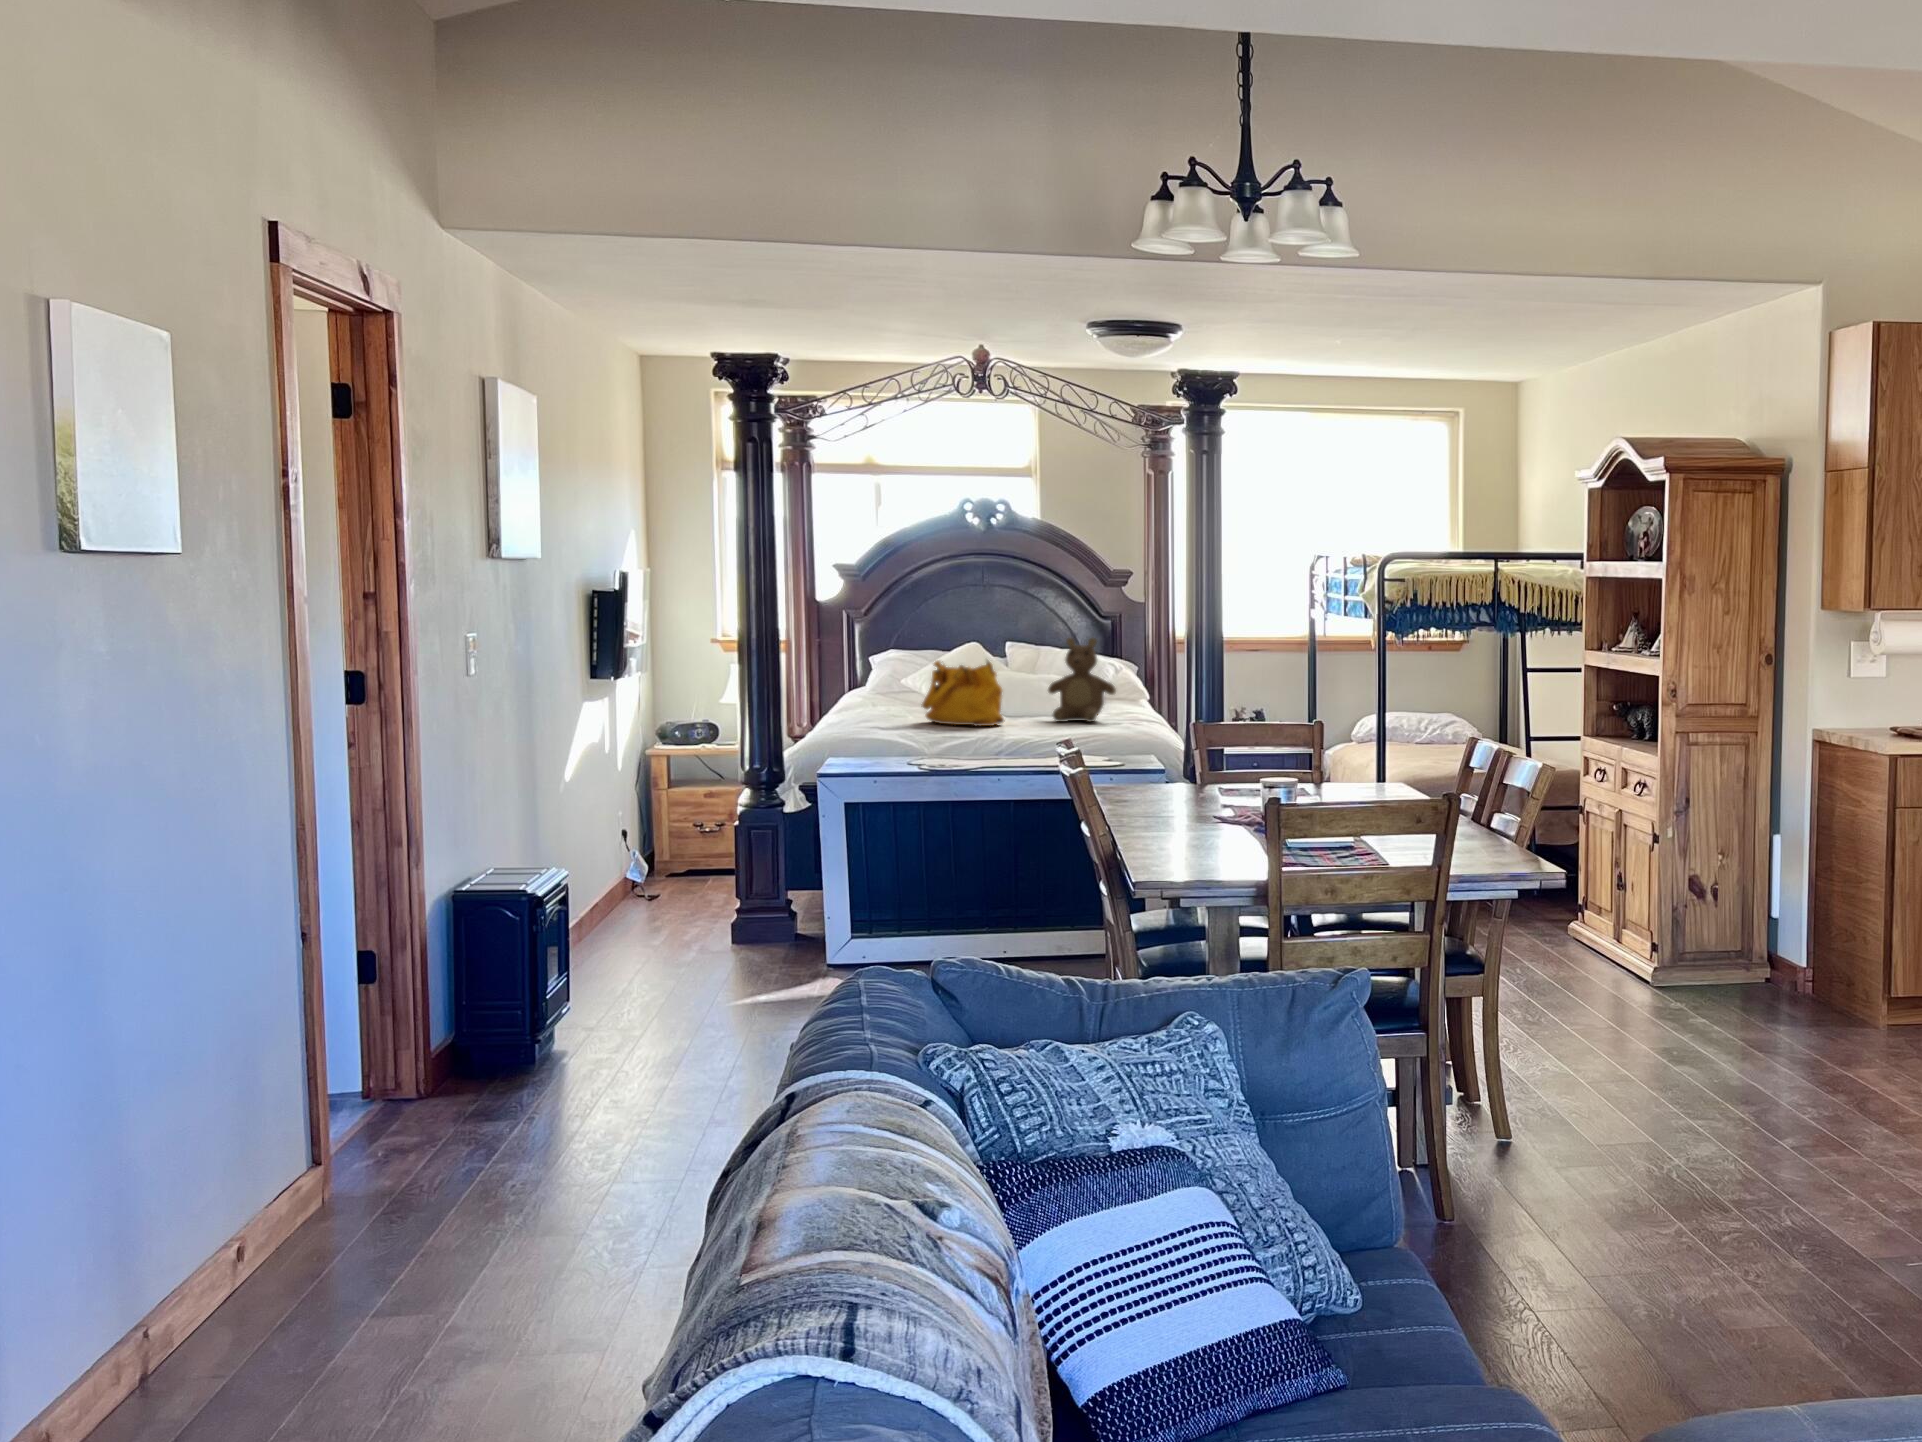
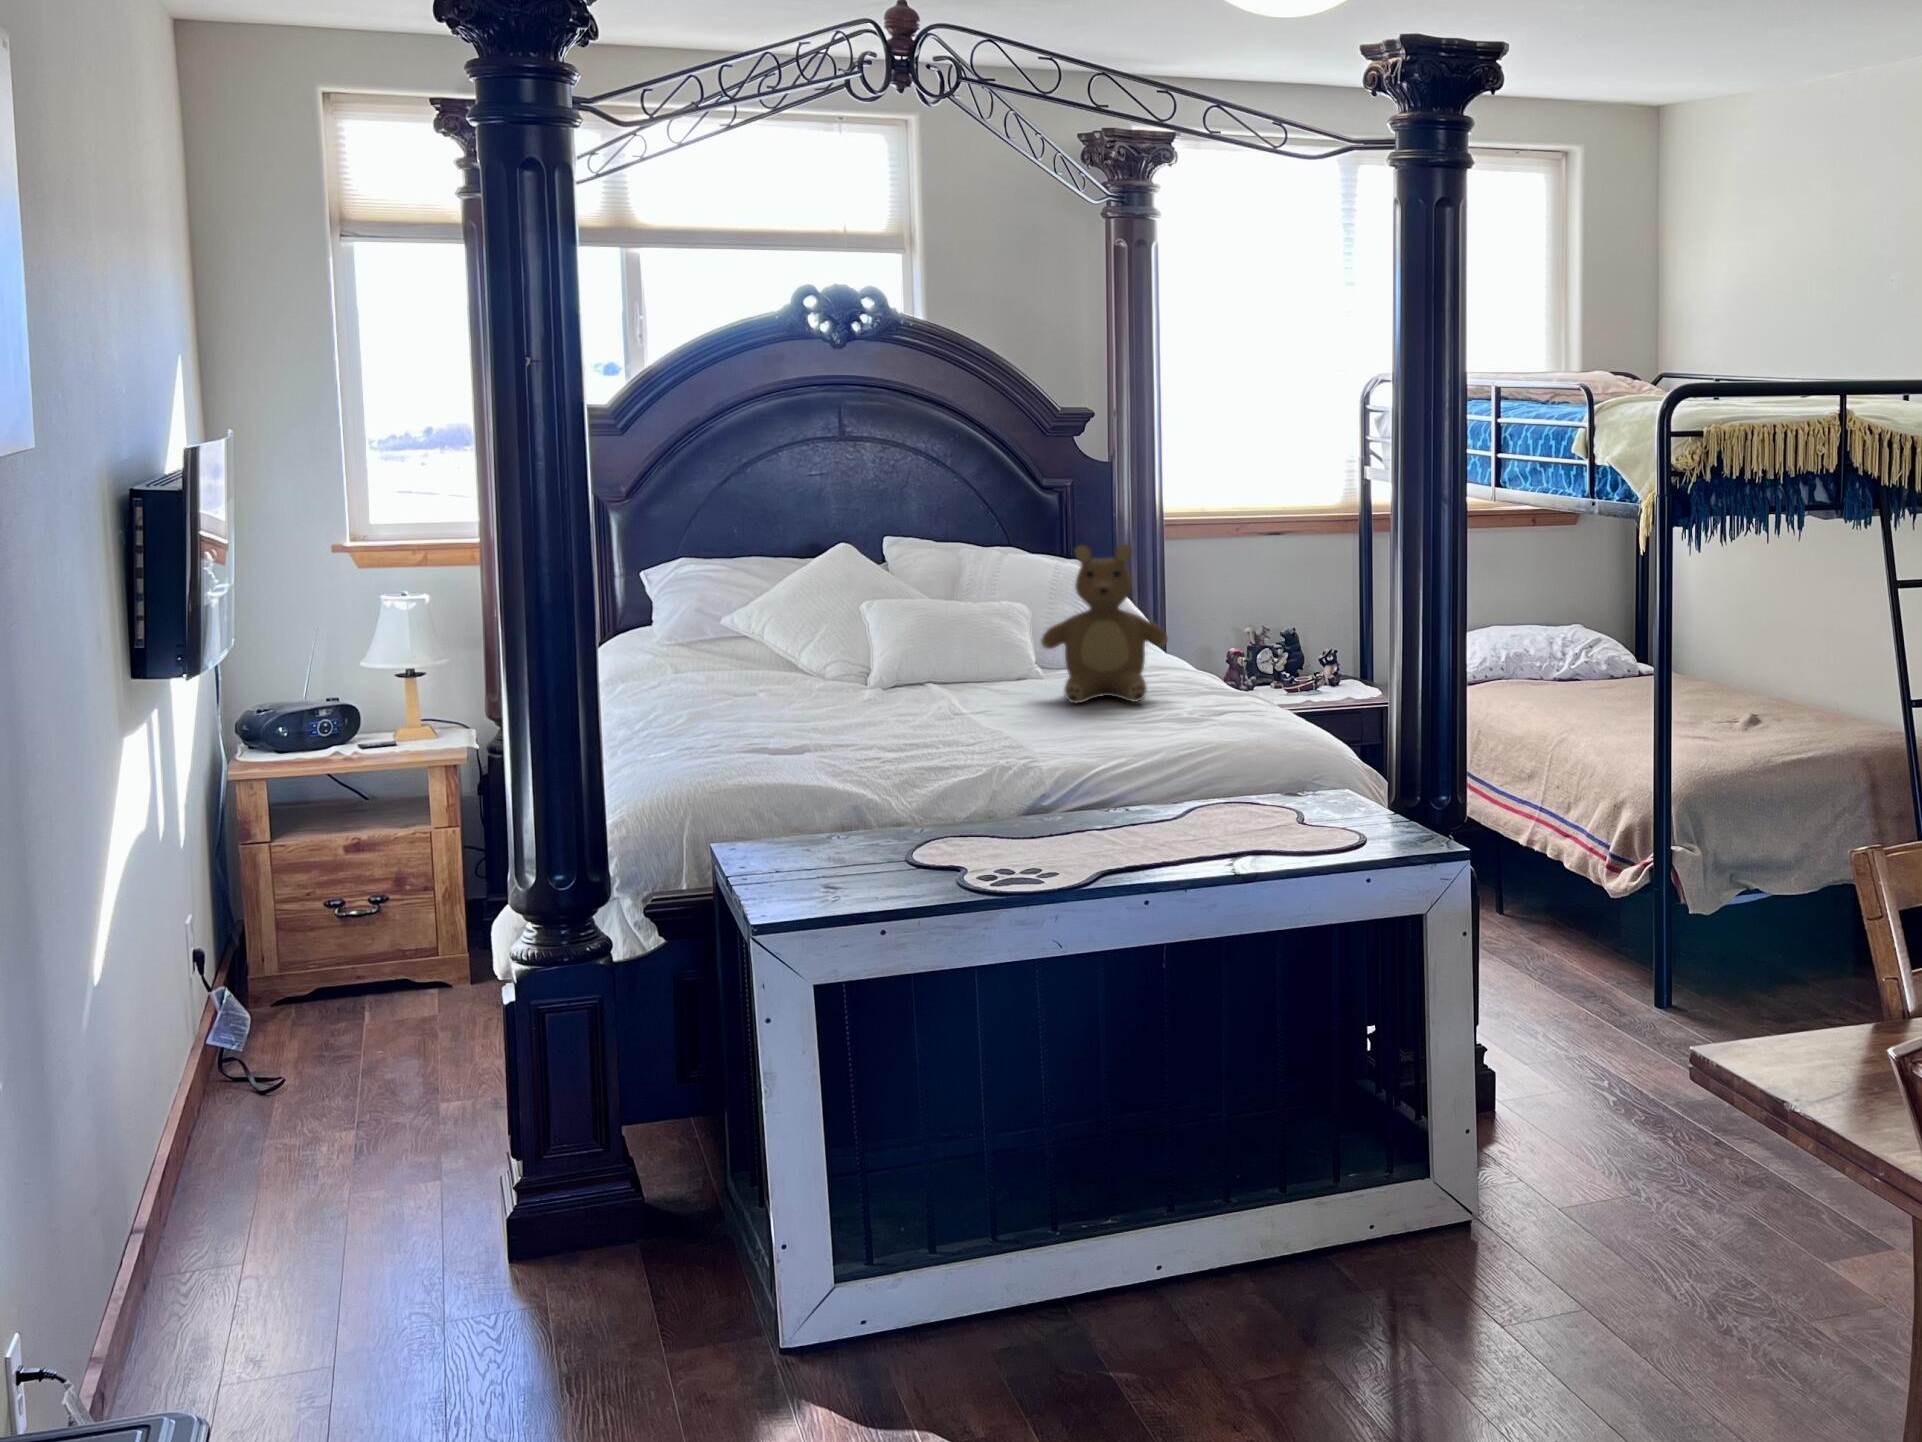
handbag: present [922,661,1005,726] -> none [837,600,995,733]

